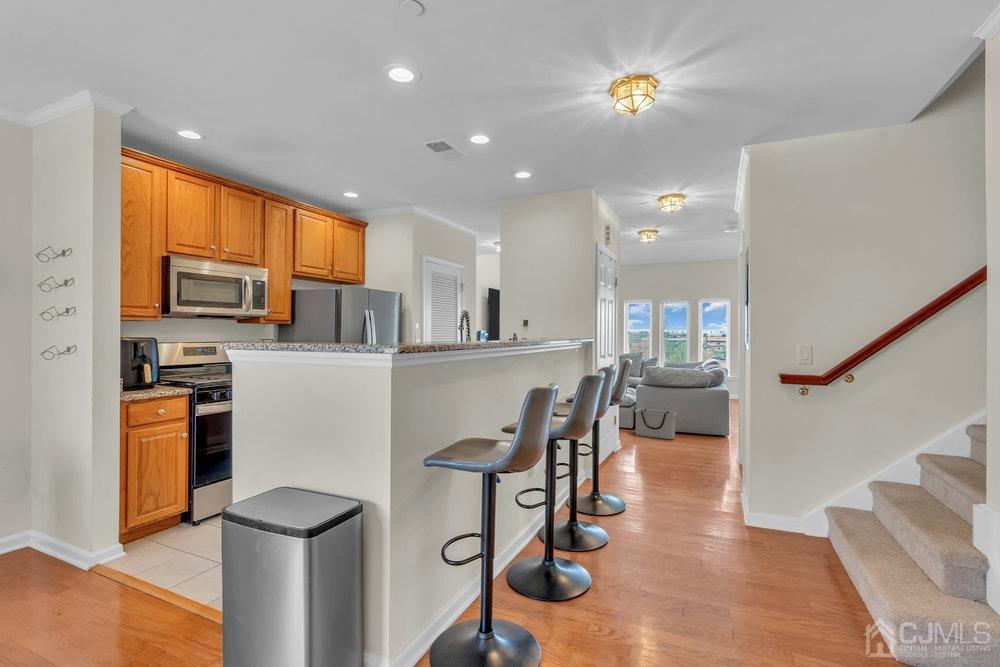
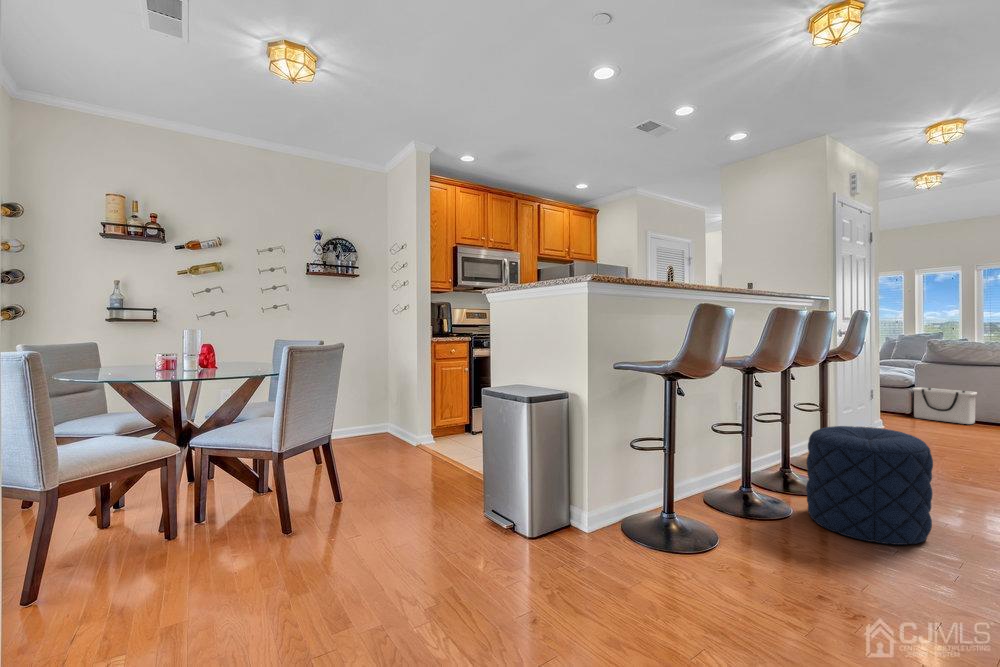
pouf: none [611,497,721,632] -> present [806,426,933,545]

